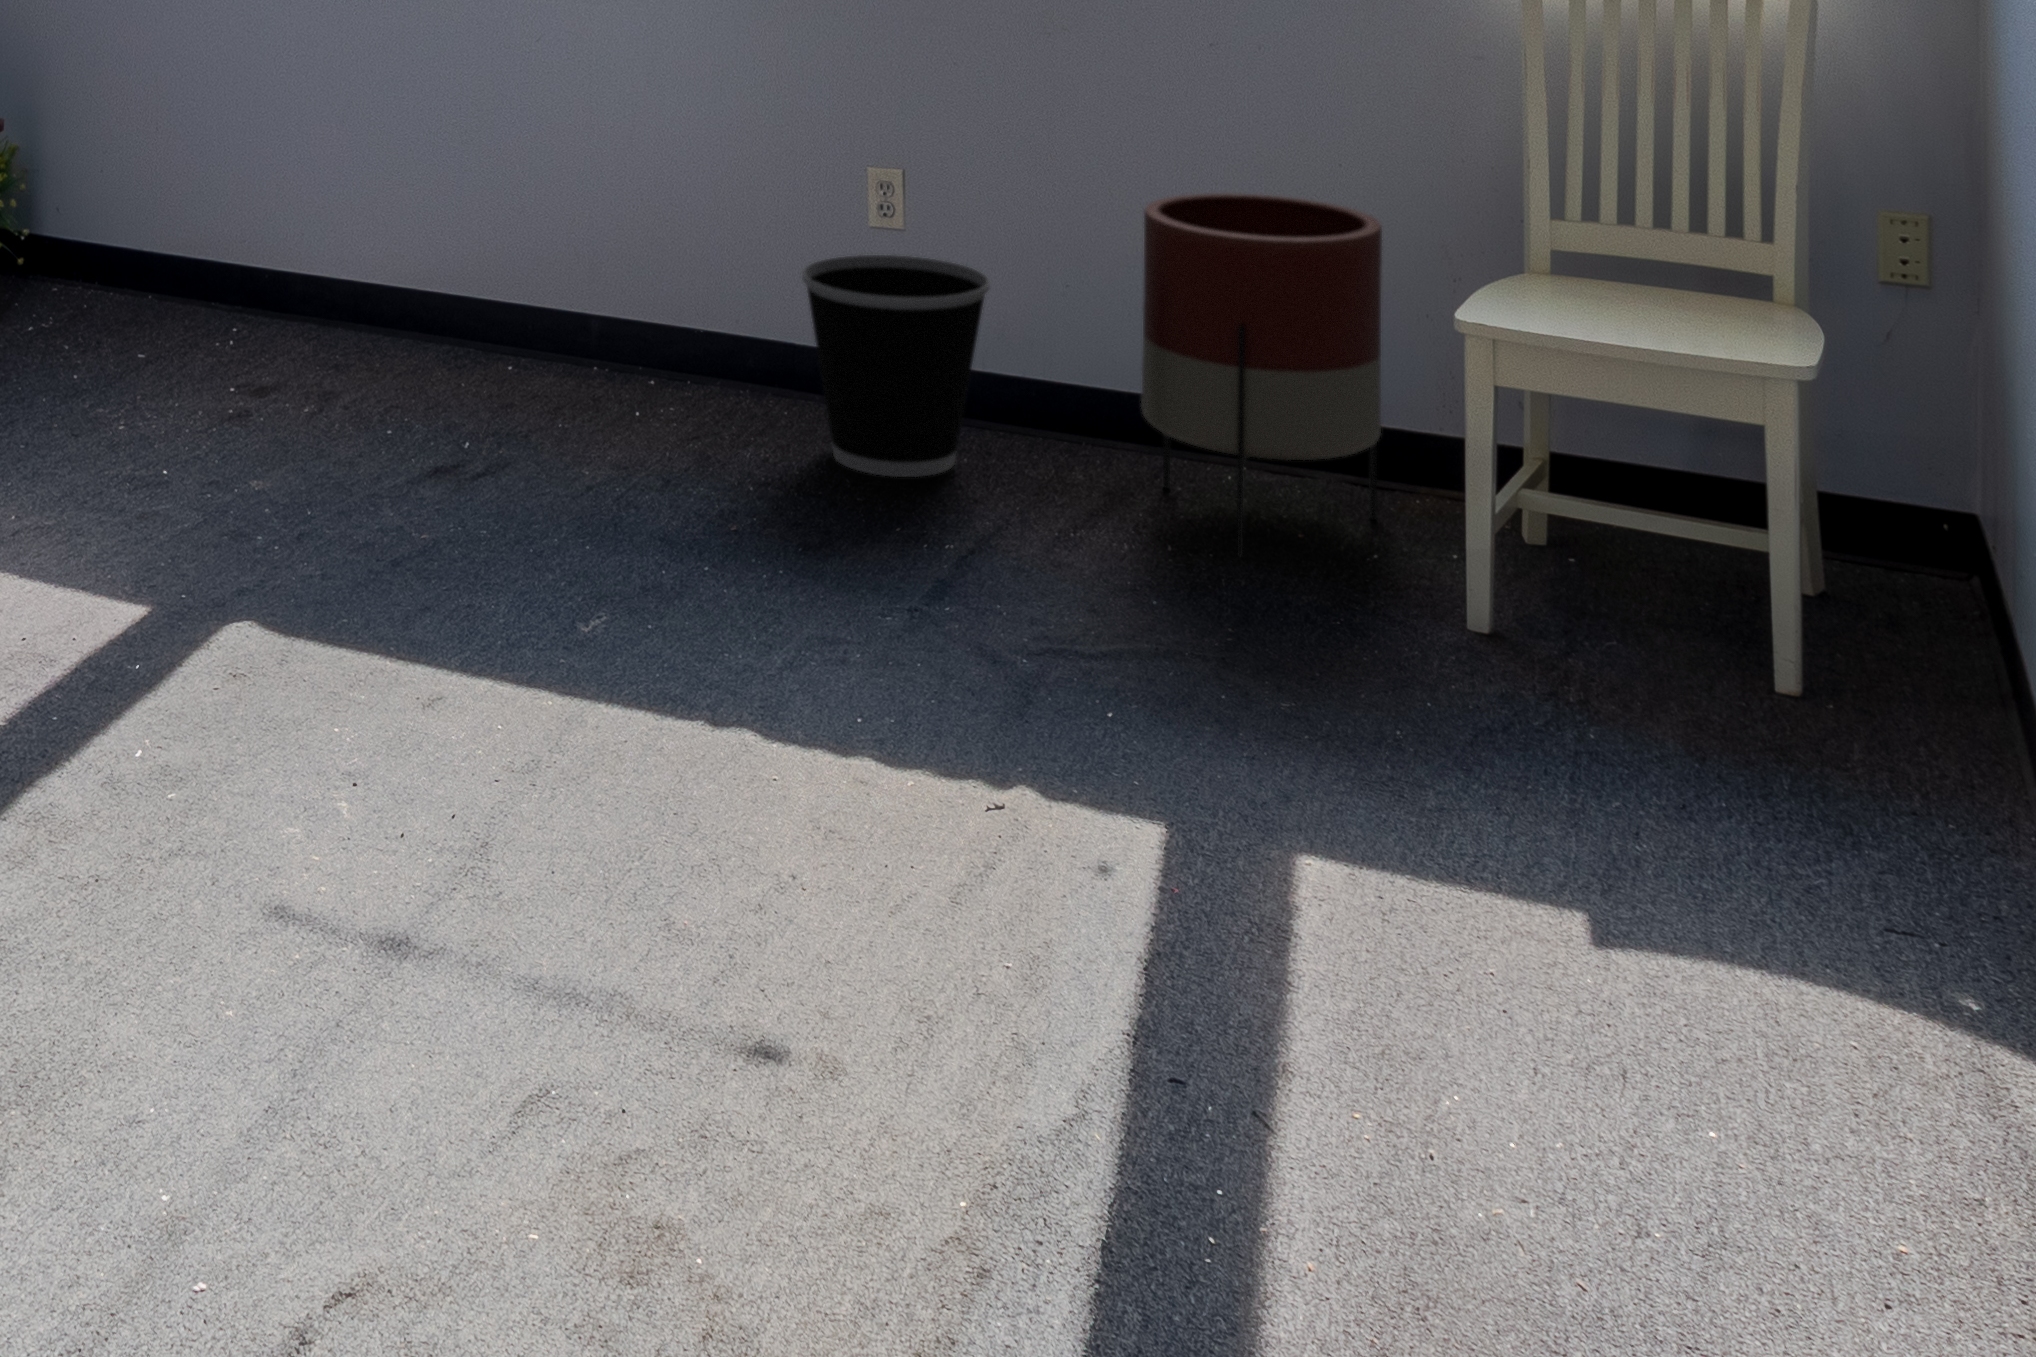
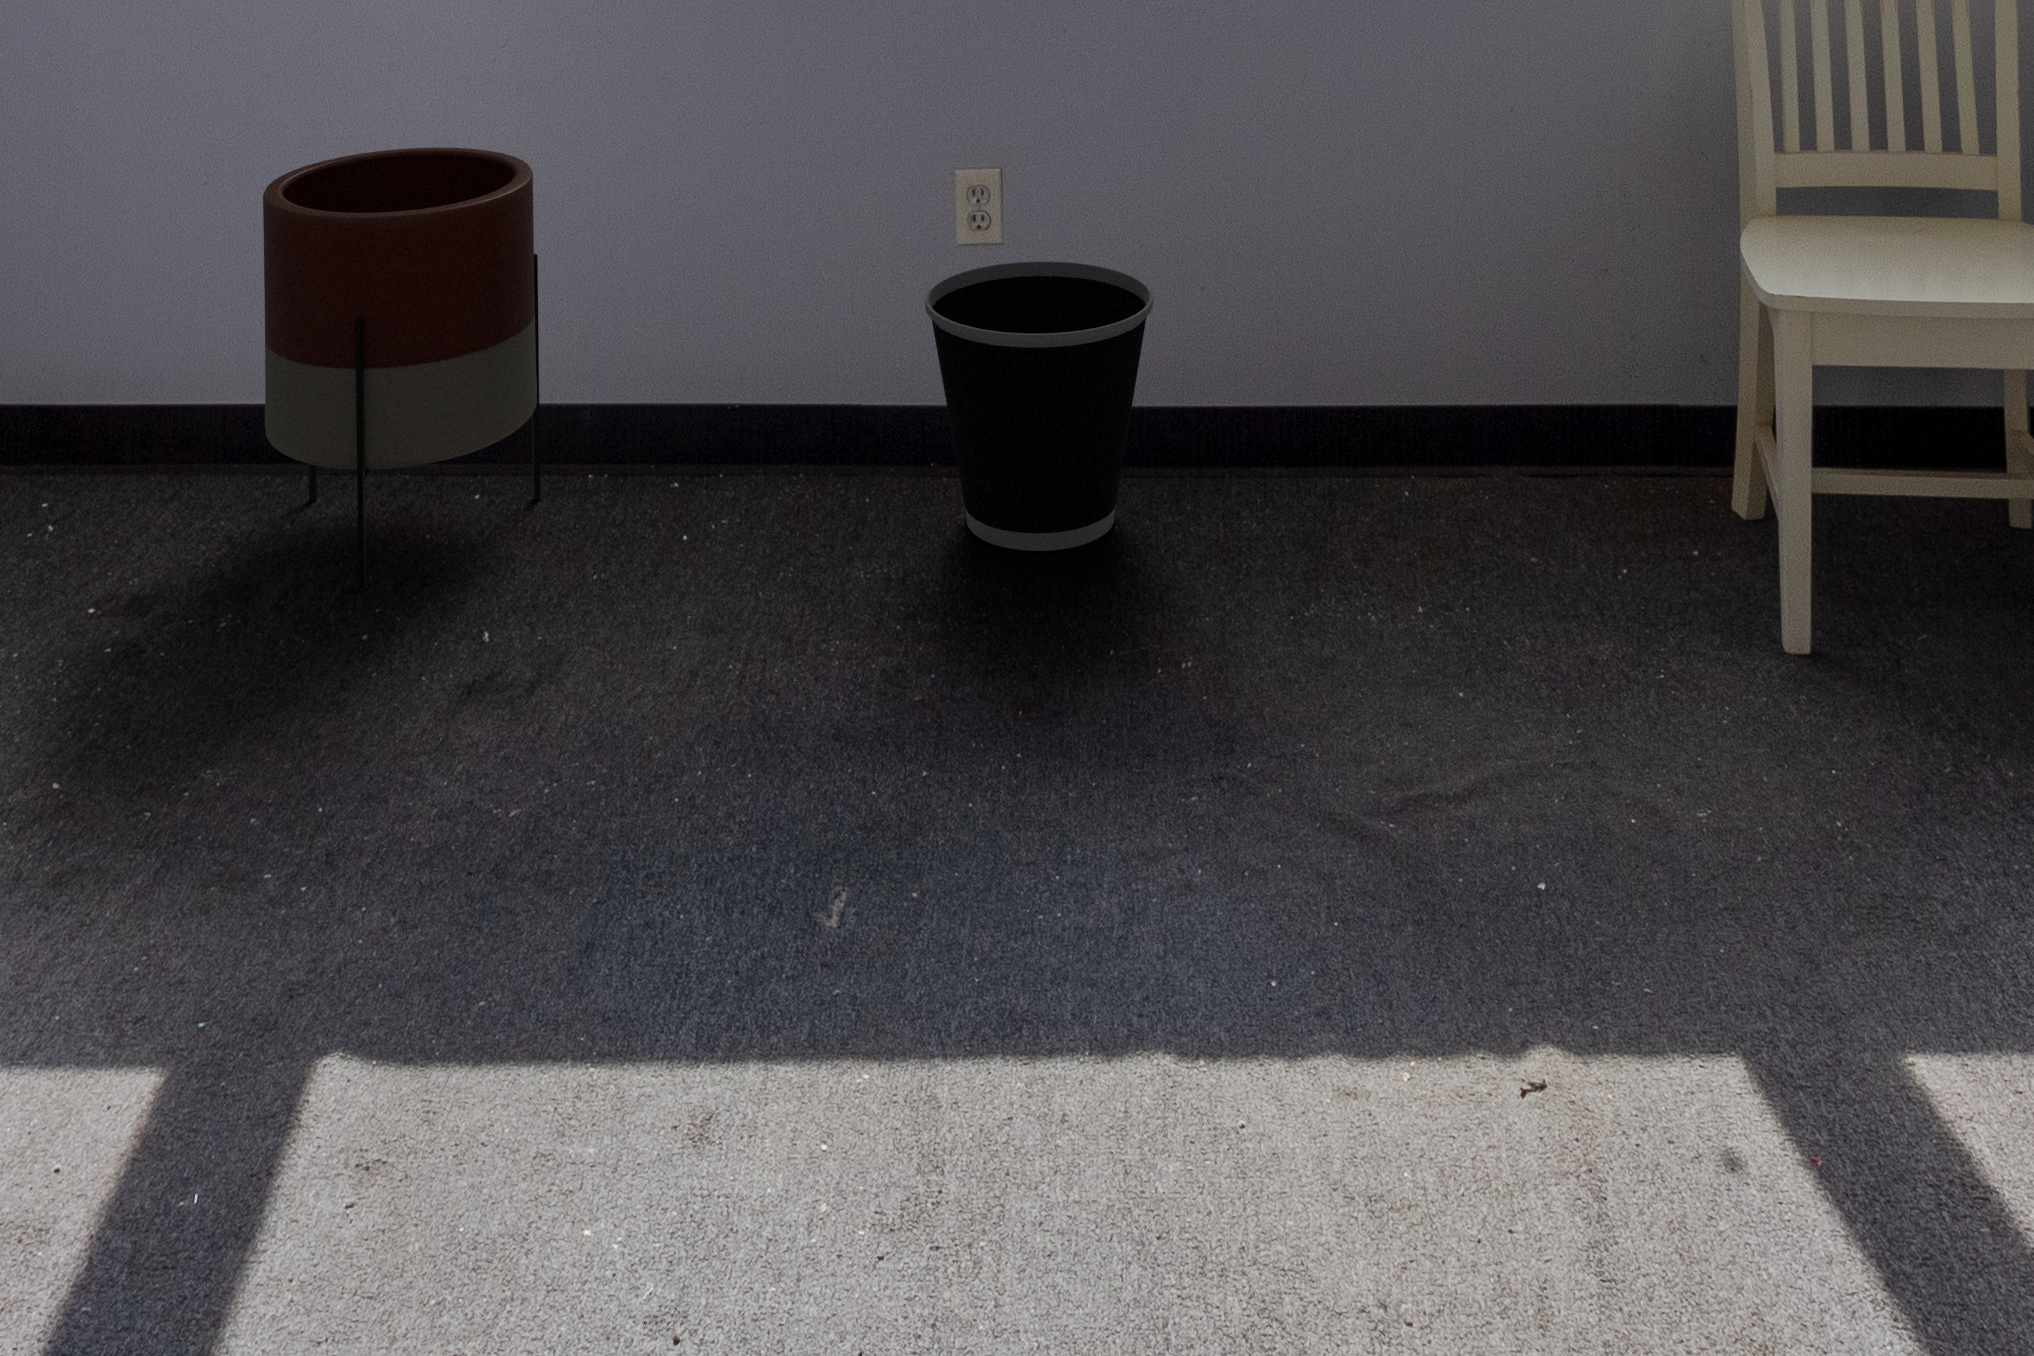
planter: present [1141,193,1382,557] -> present [263,147,541,589]

